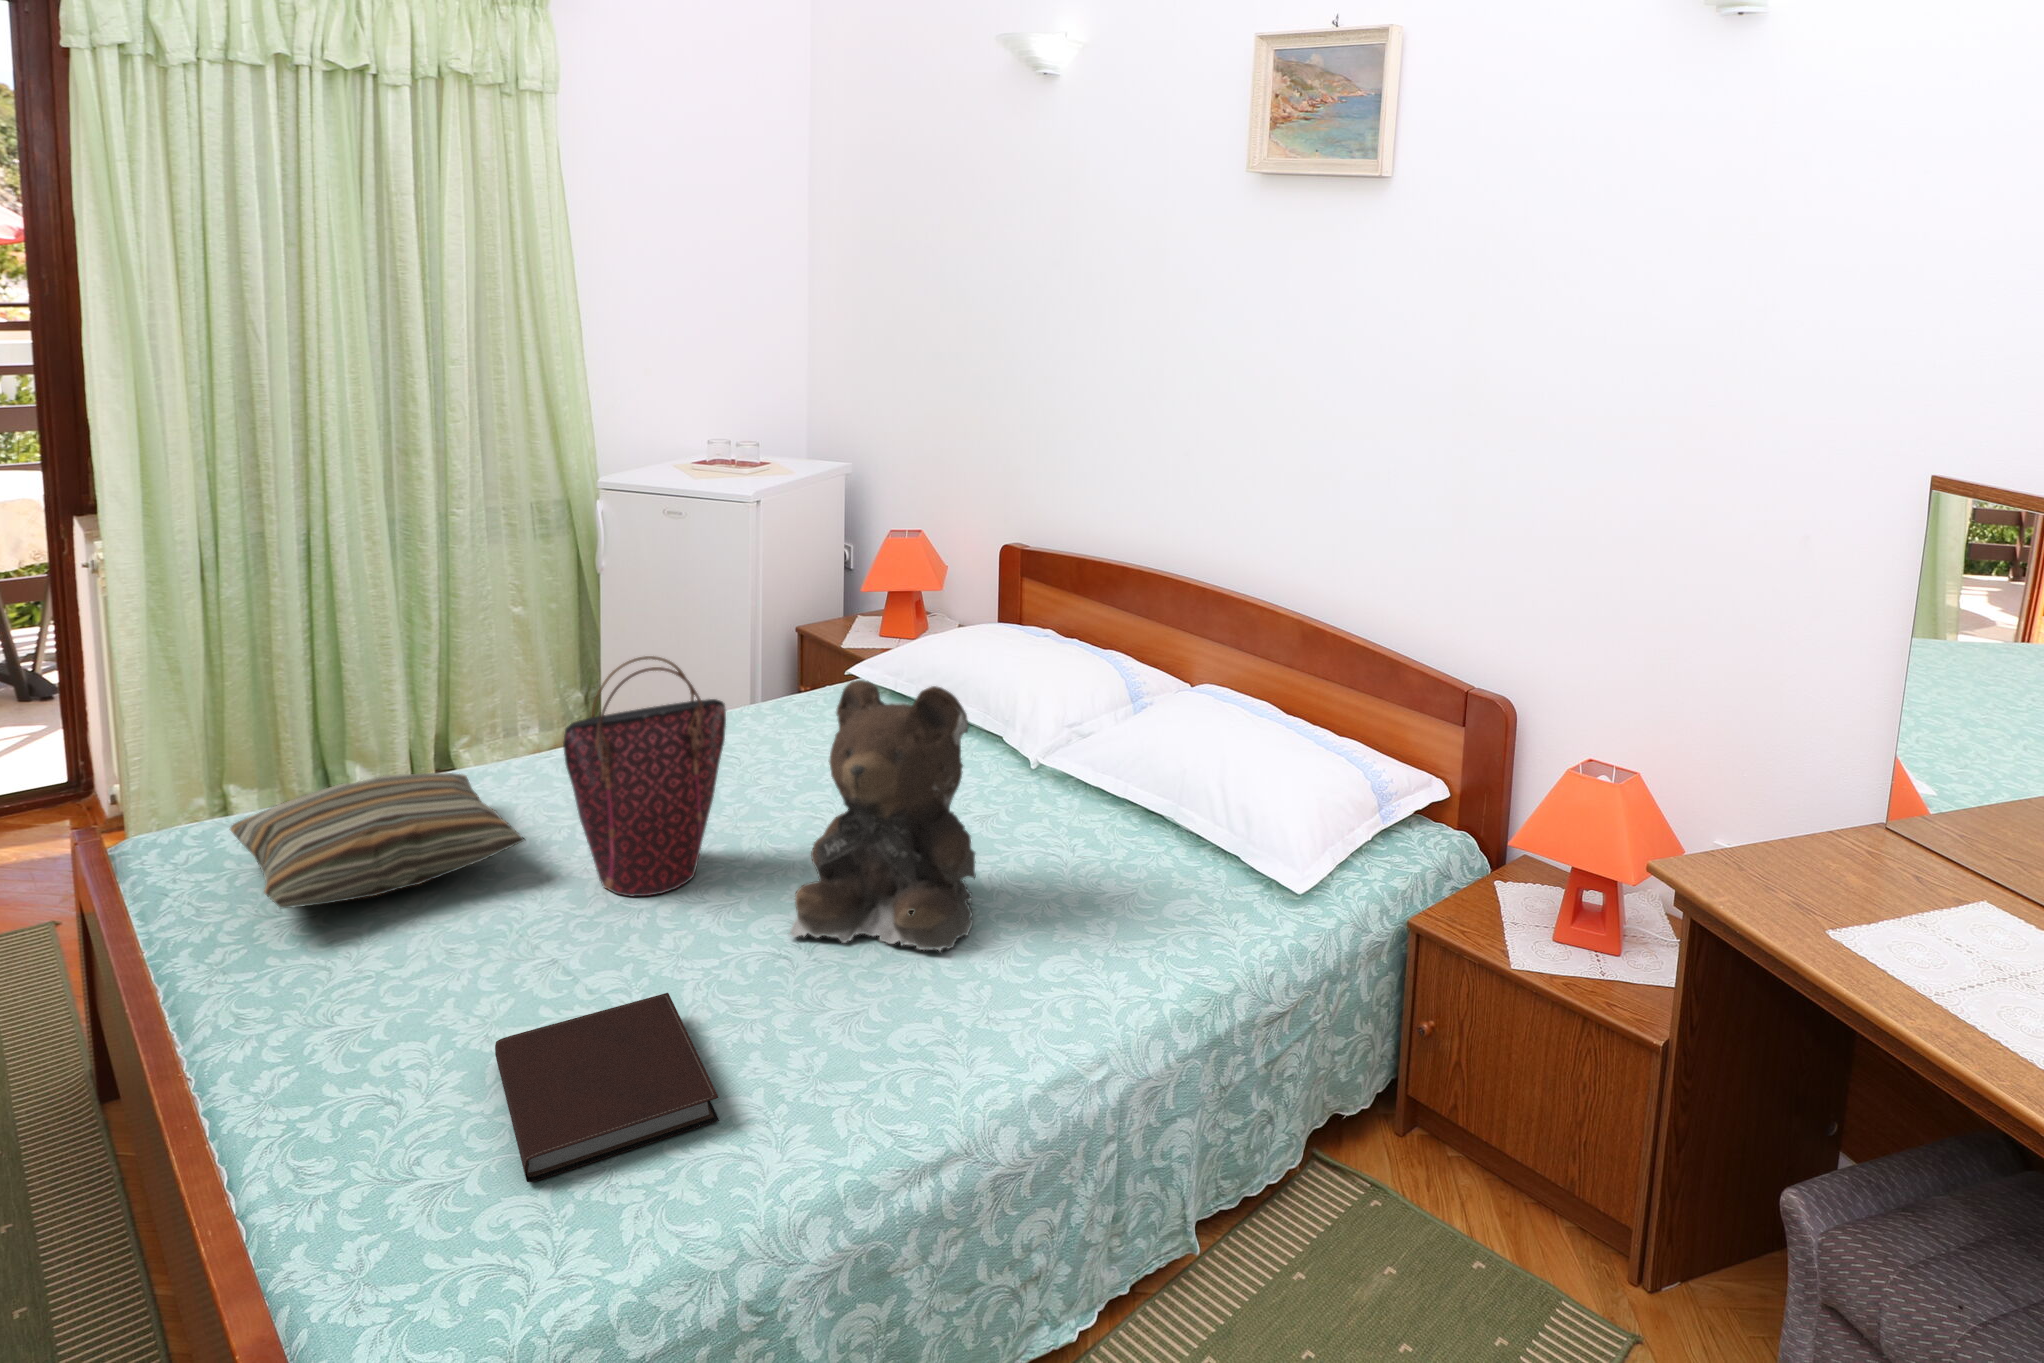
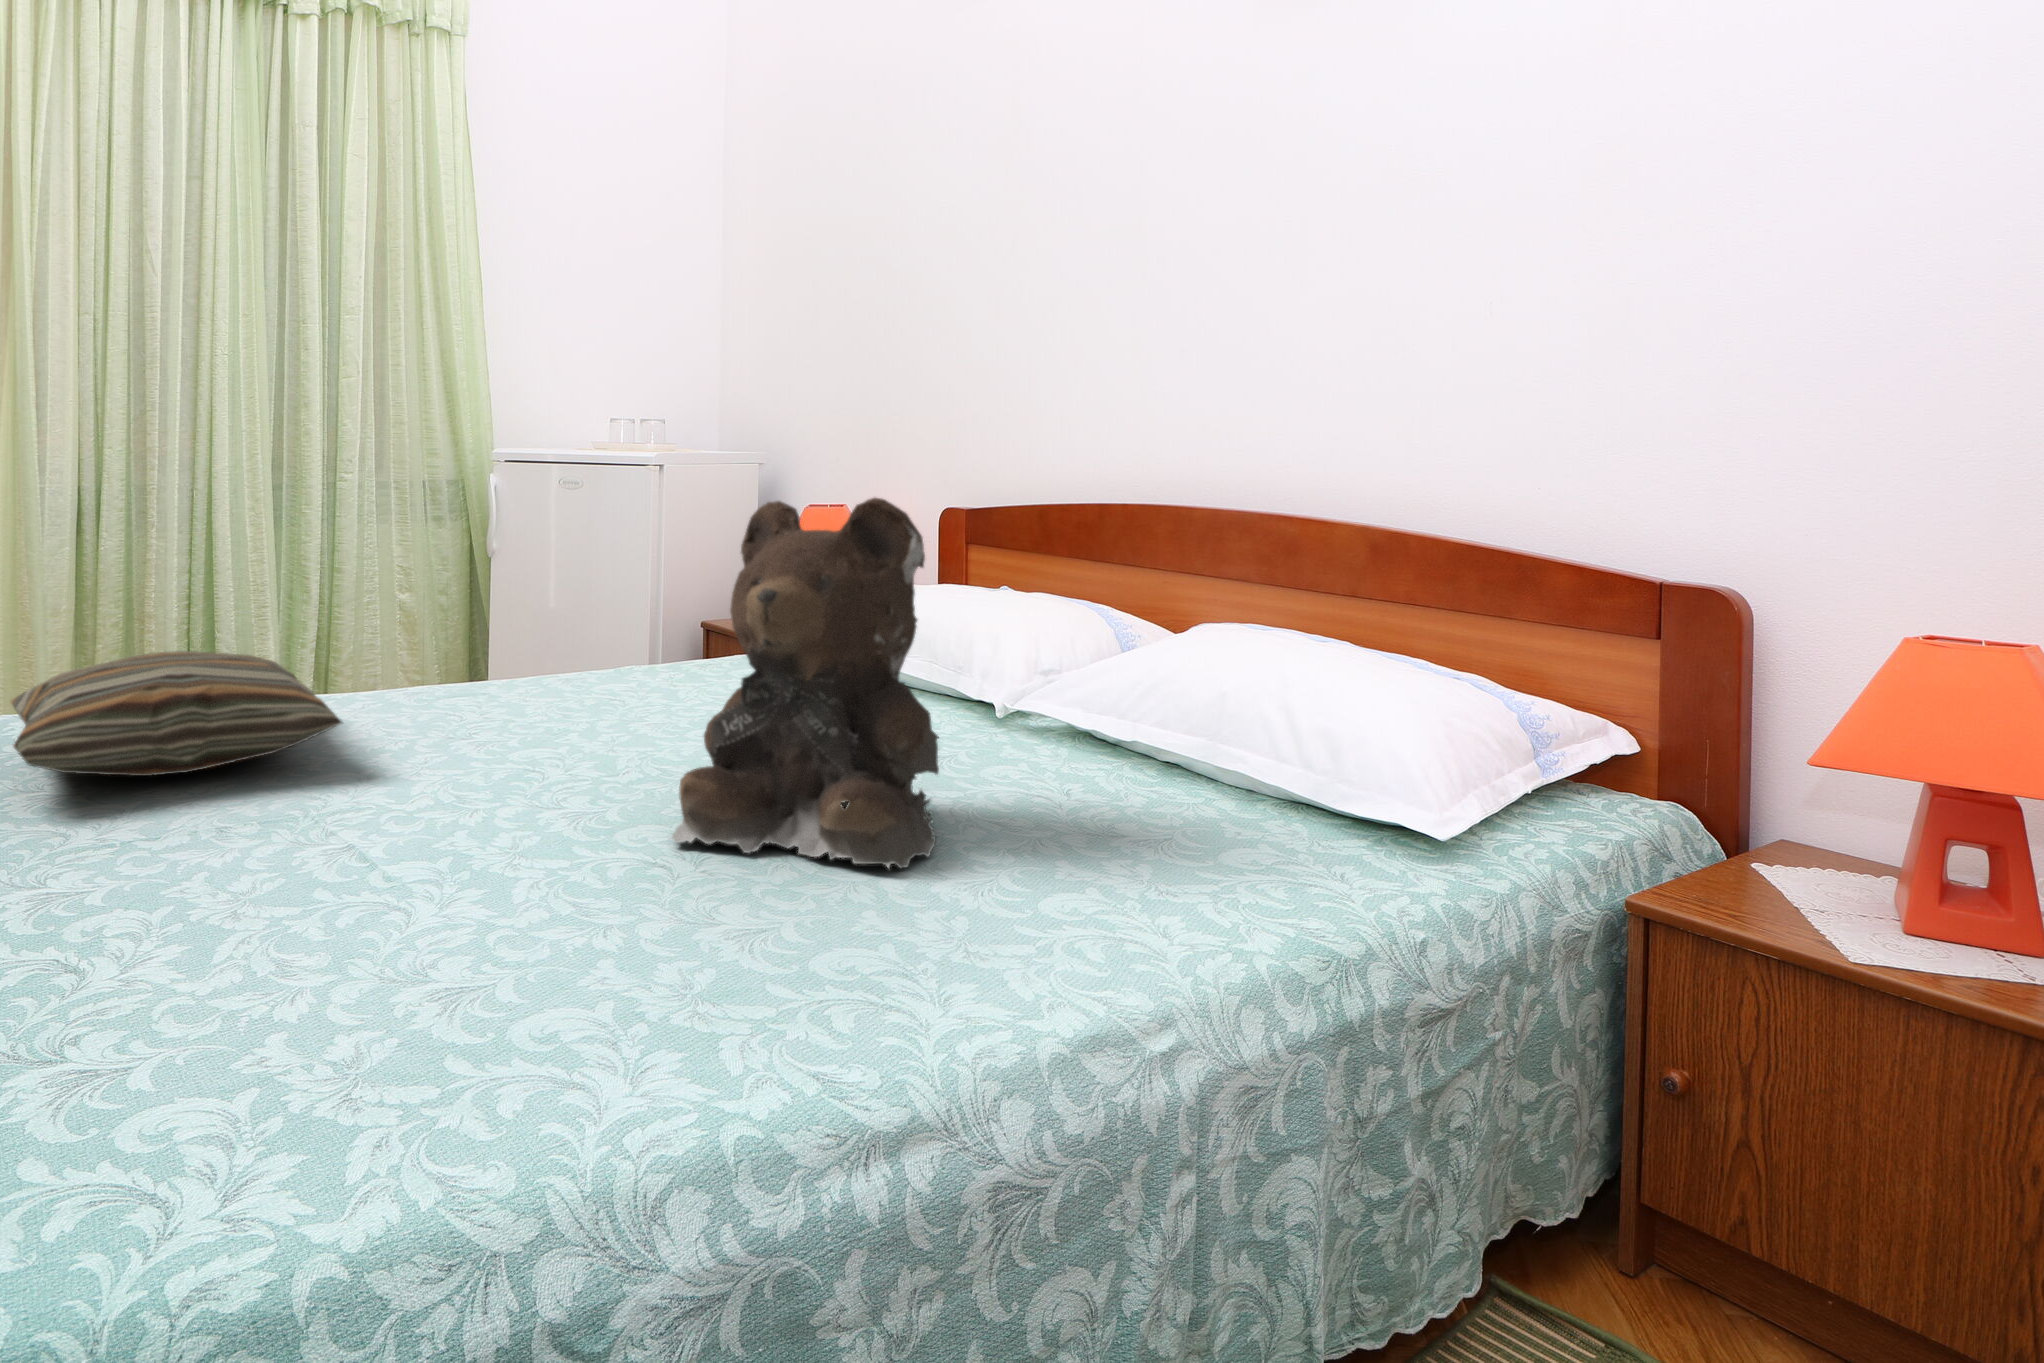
handbag: present [563,656,726,896] -> none [388,480,599,797]
notebook: present [495,993,719,1182] -> none [221,875,537,1081]

